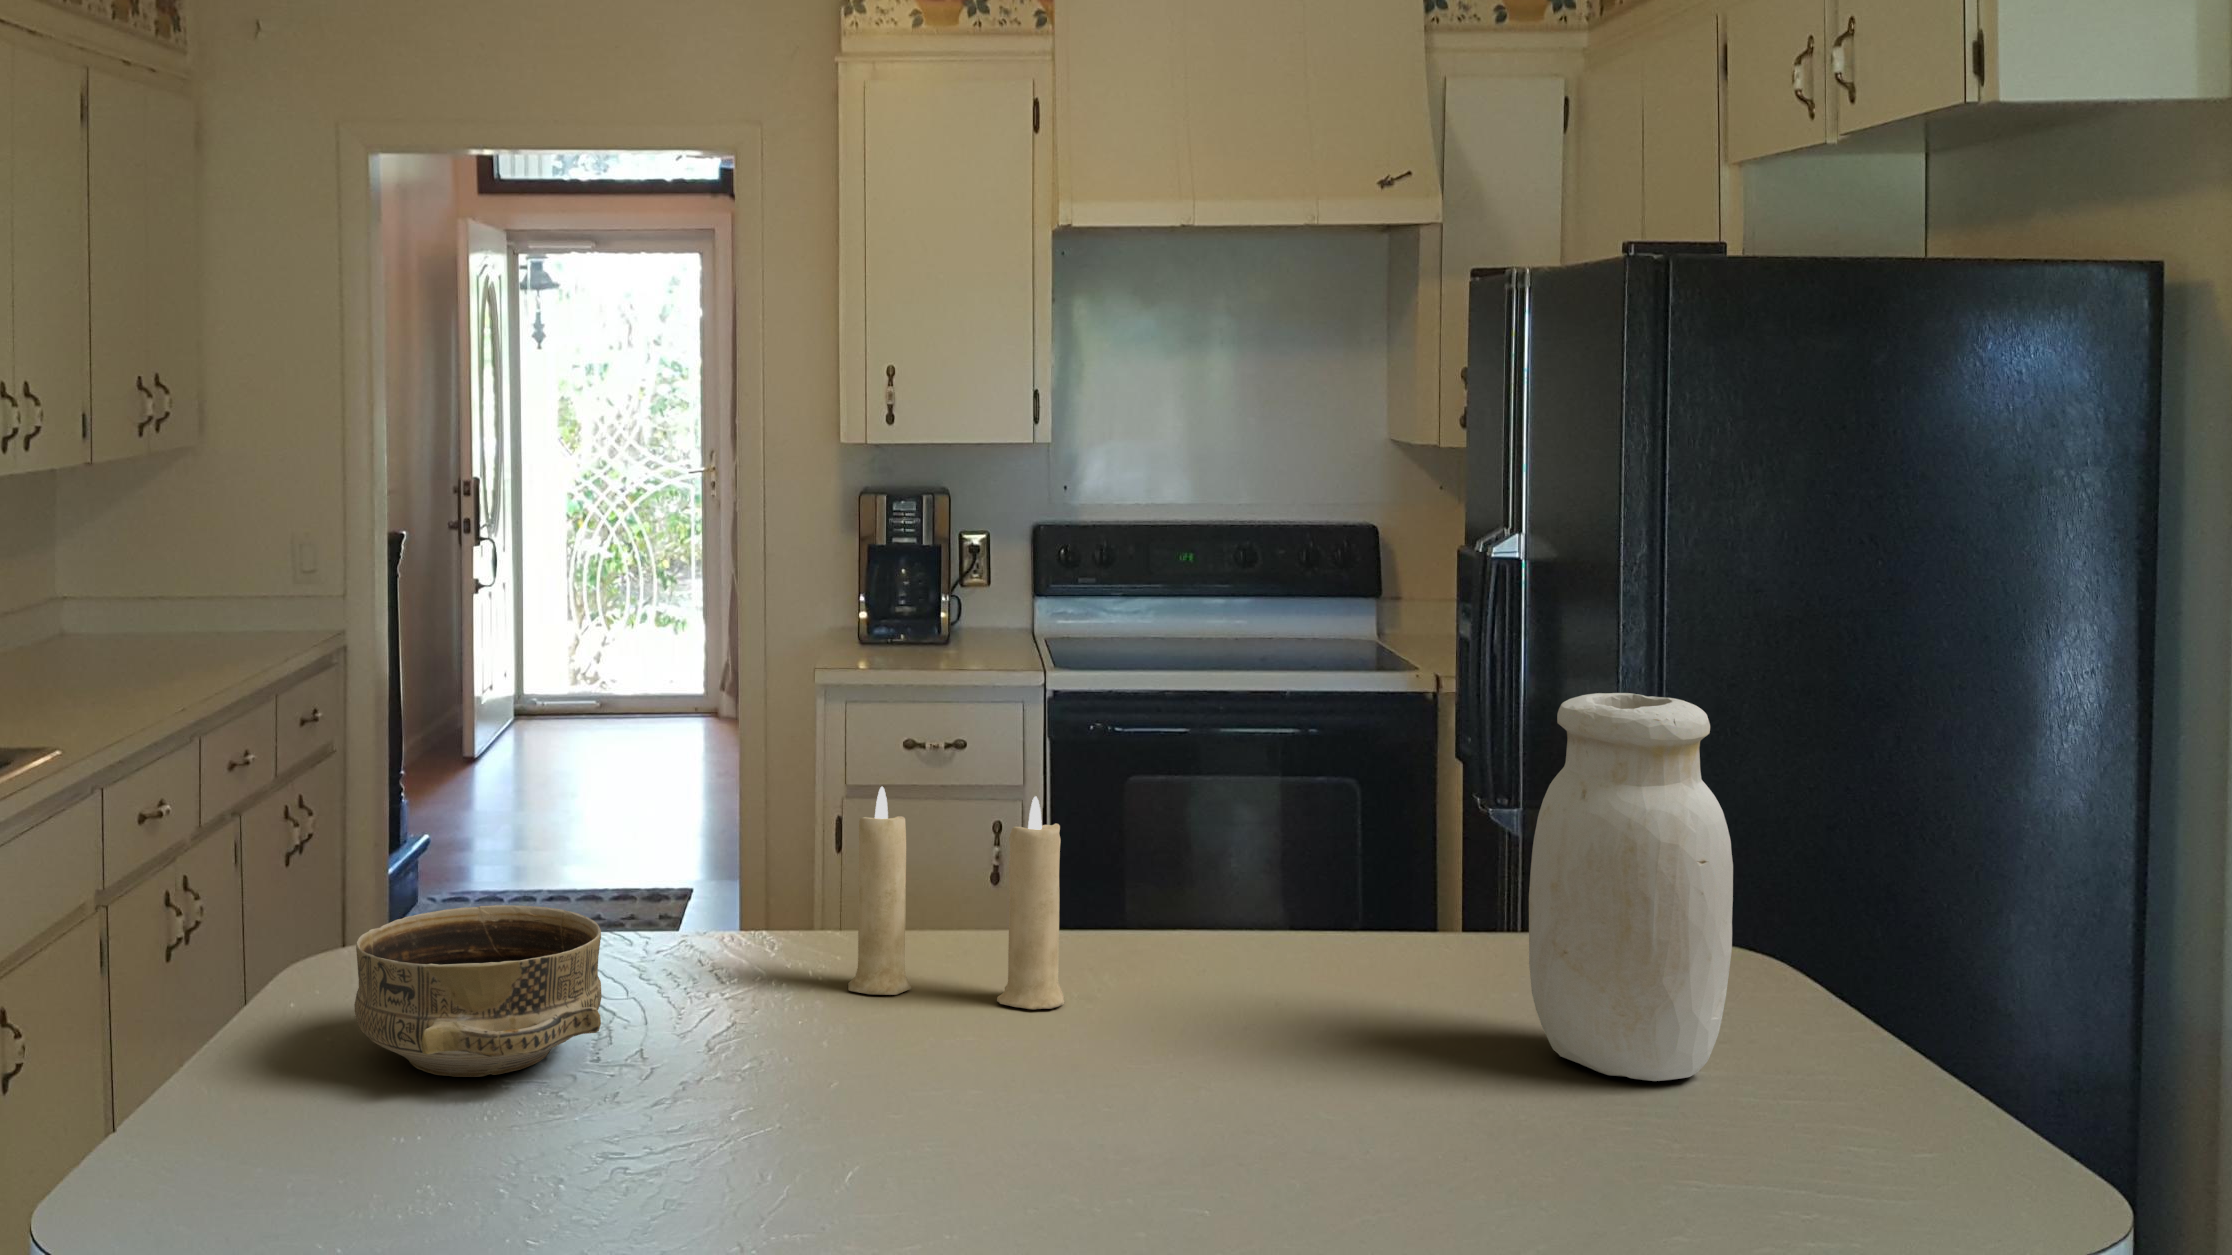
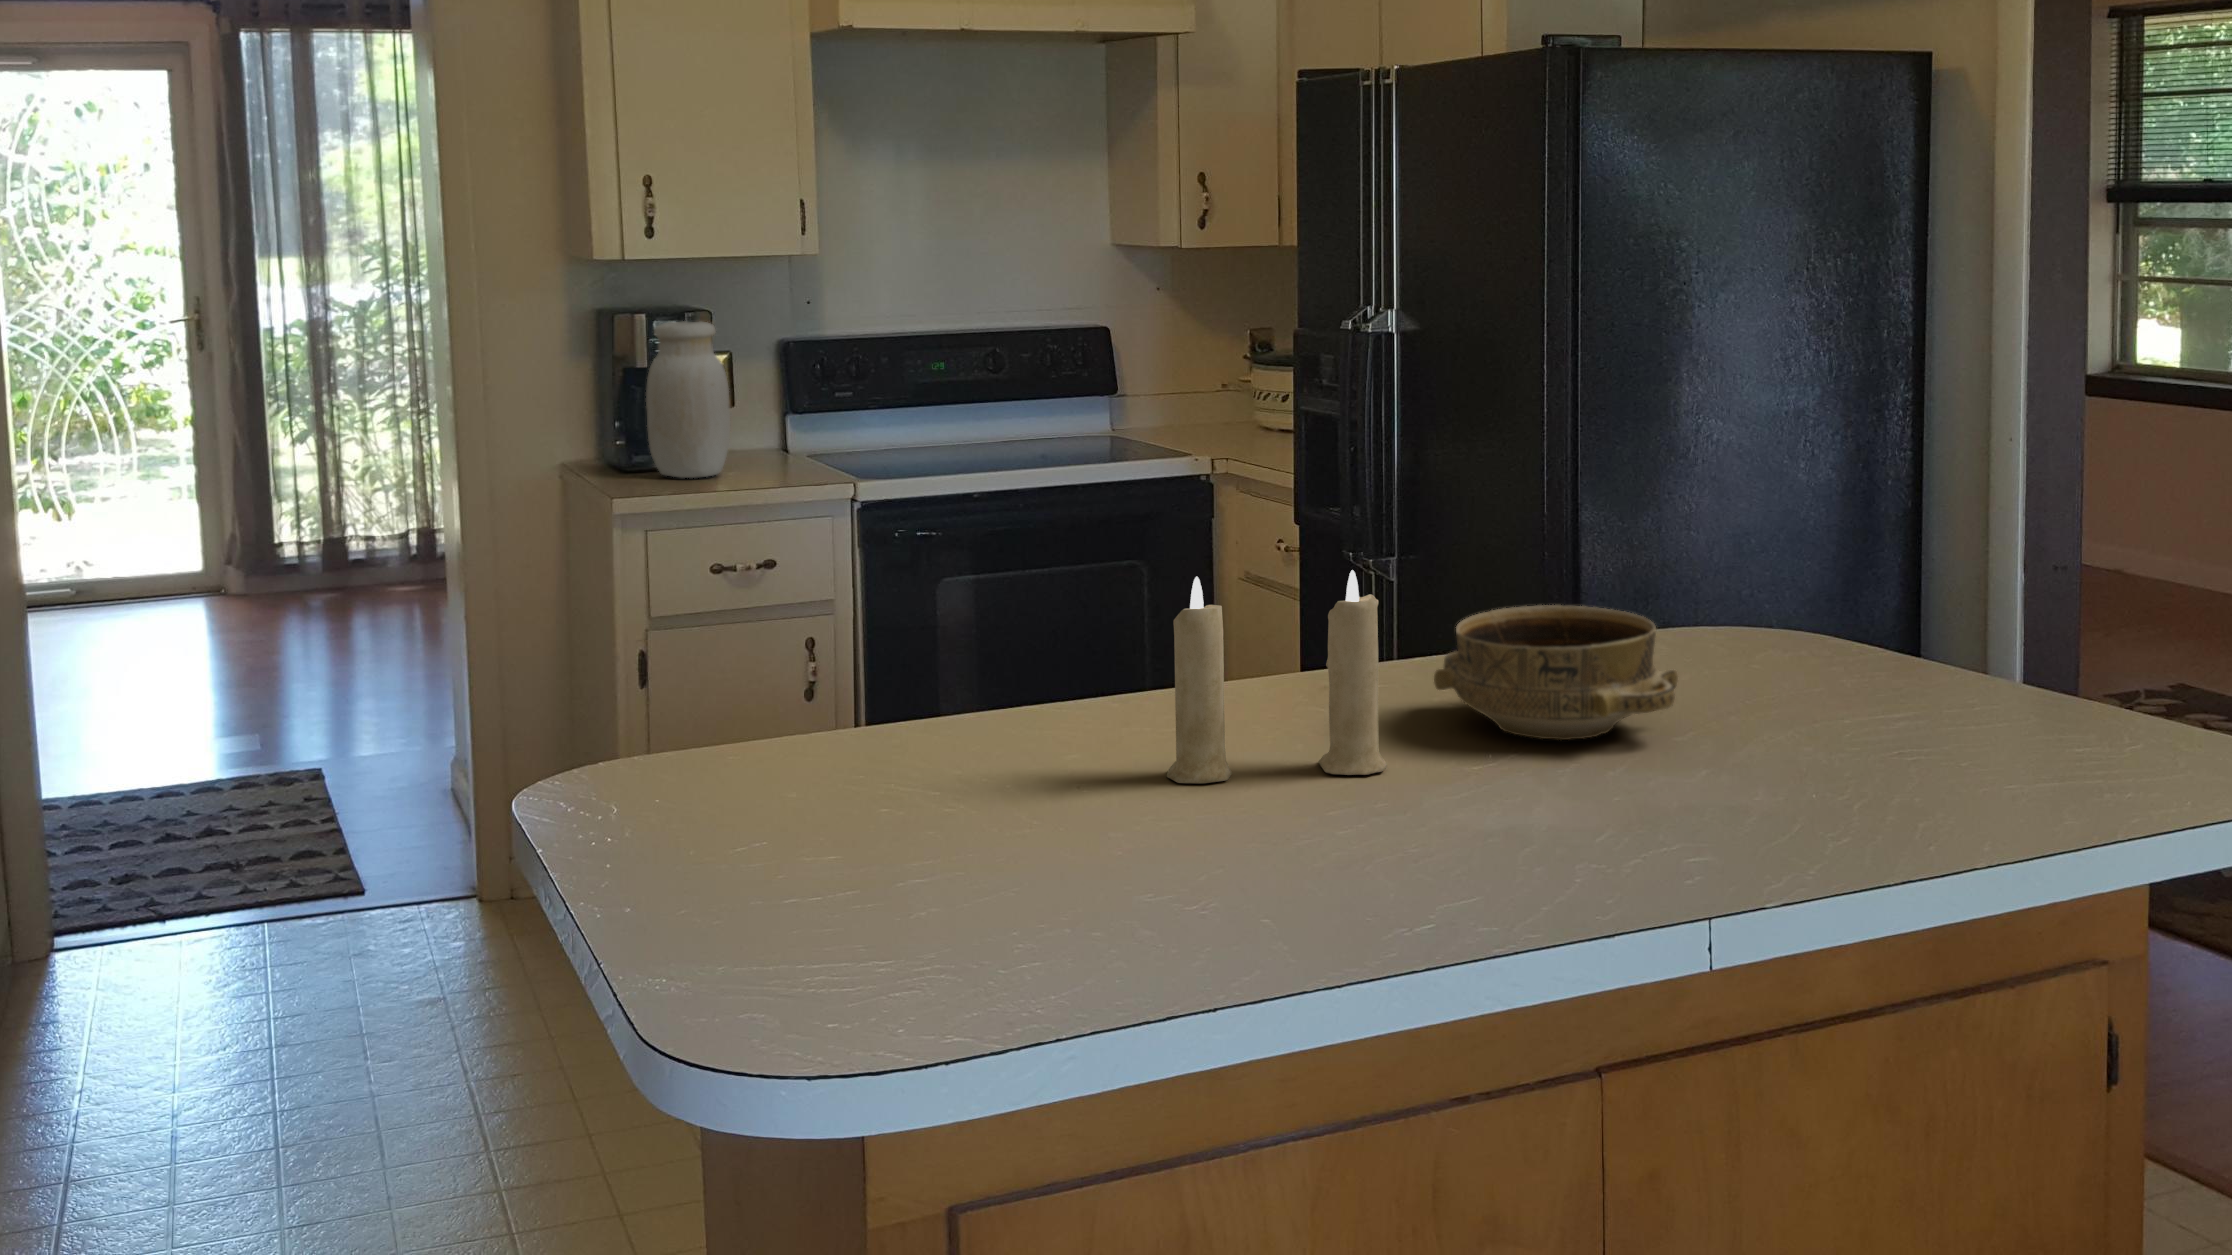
jar: present [1529,693,1733,1081] -> present [646,321,730,478]
ceramic bowl: present [354,905,602,1077] -> present [1434,605,1678,740]

